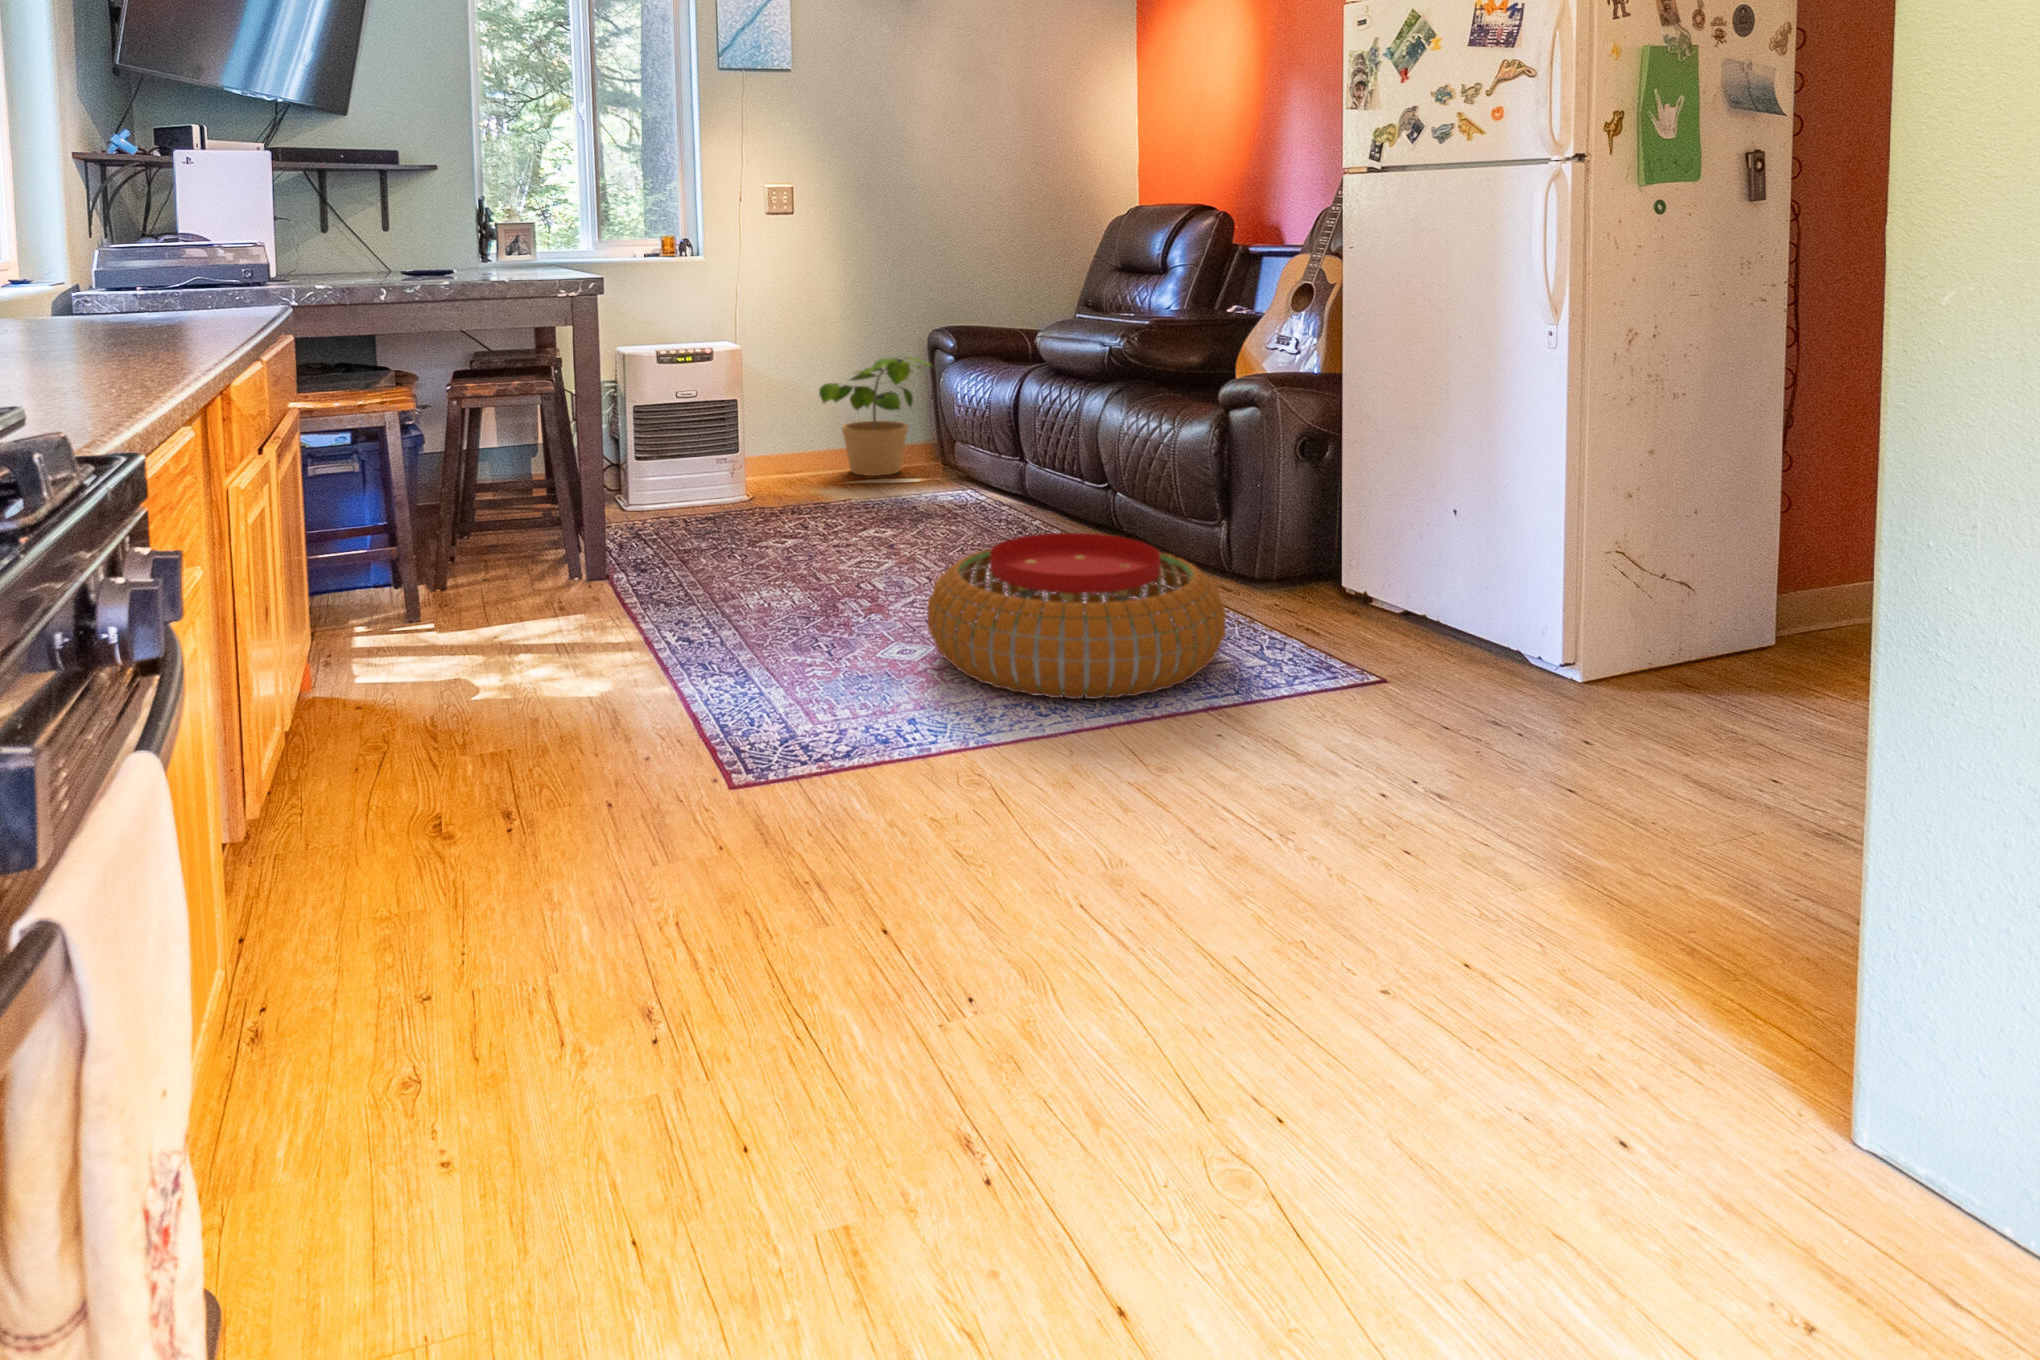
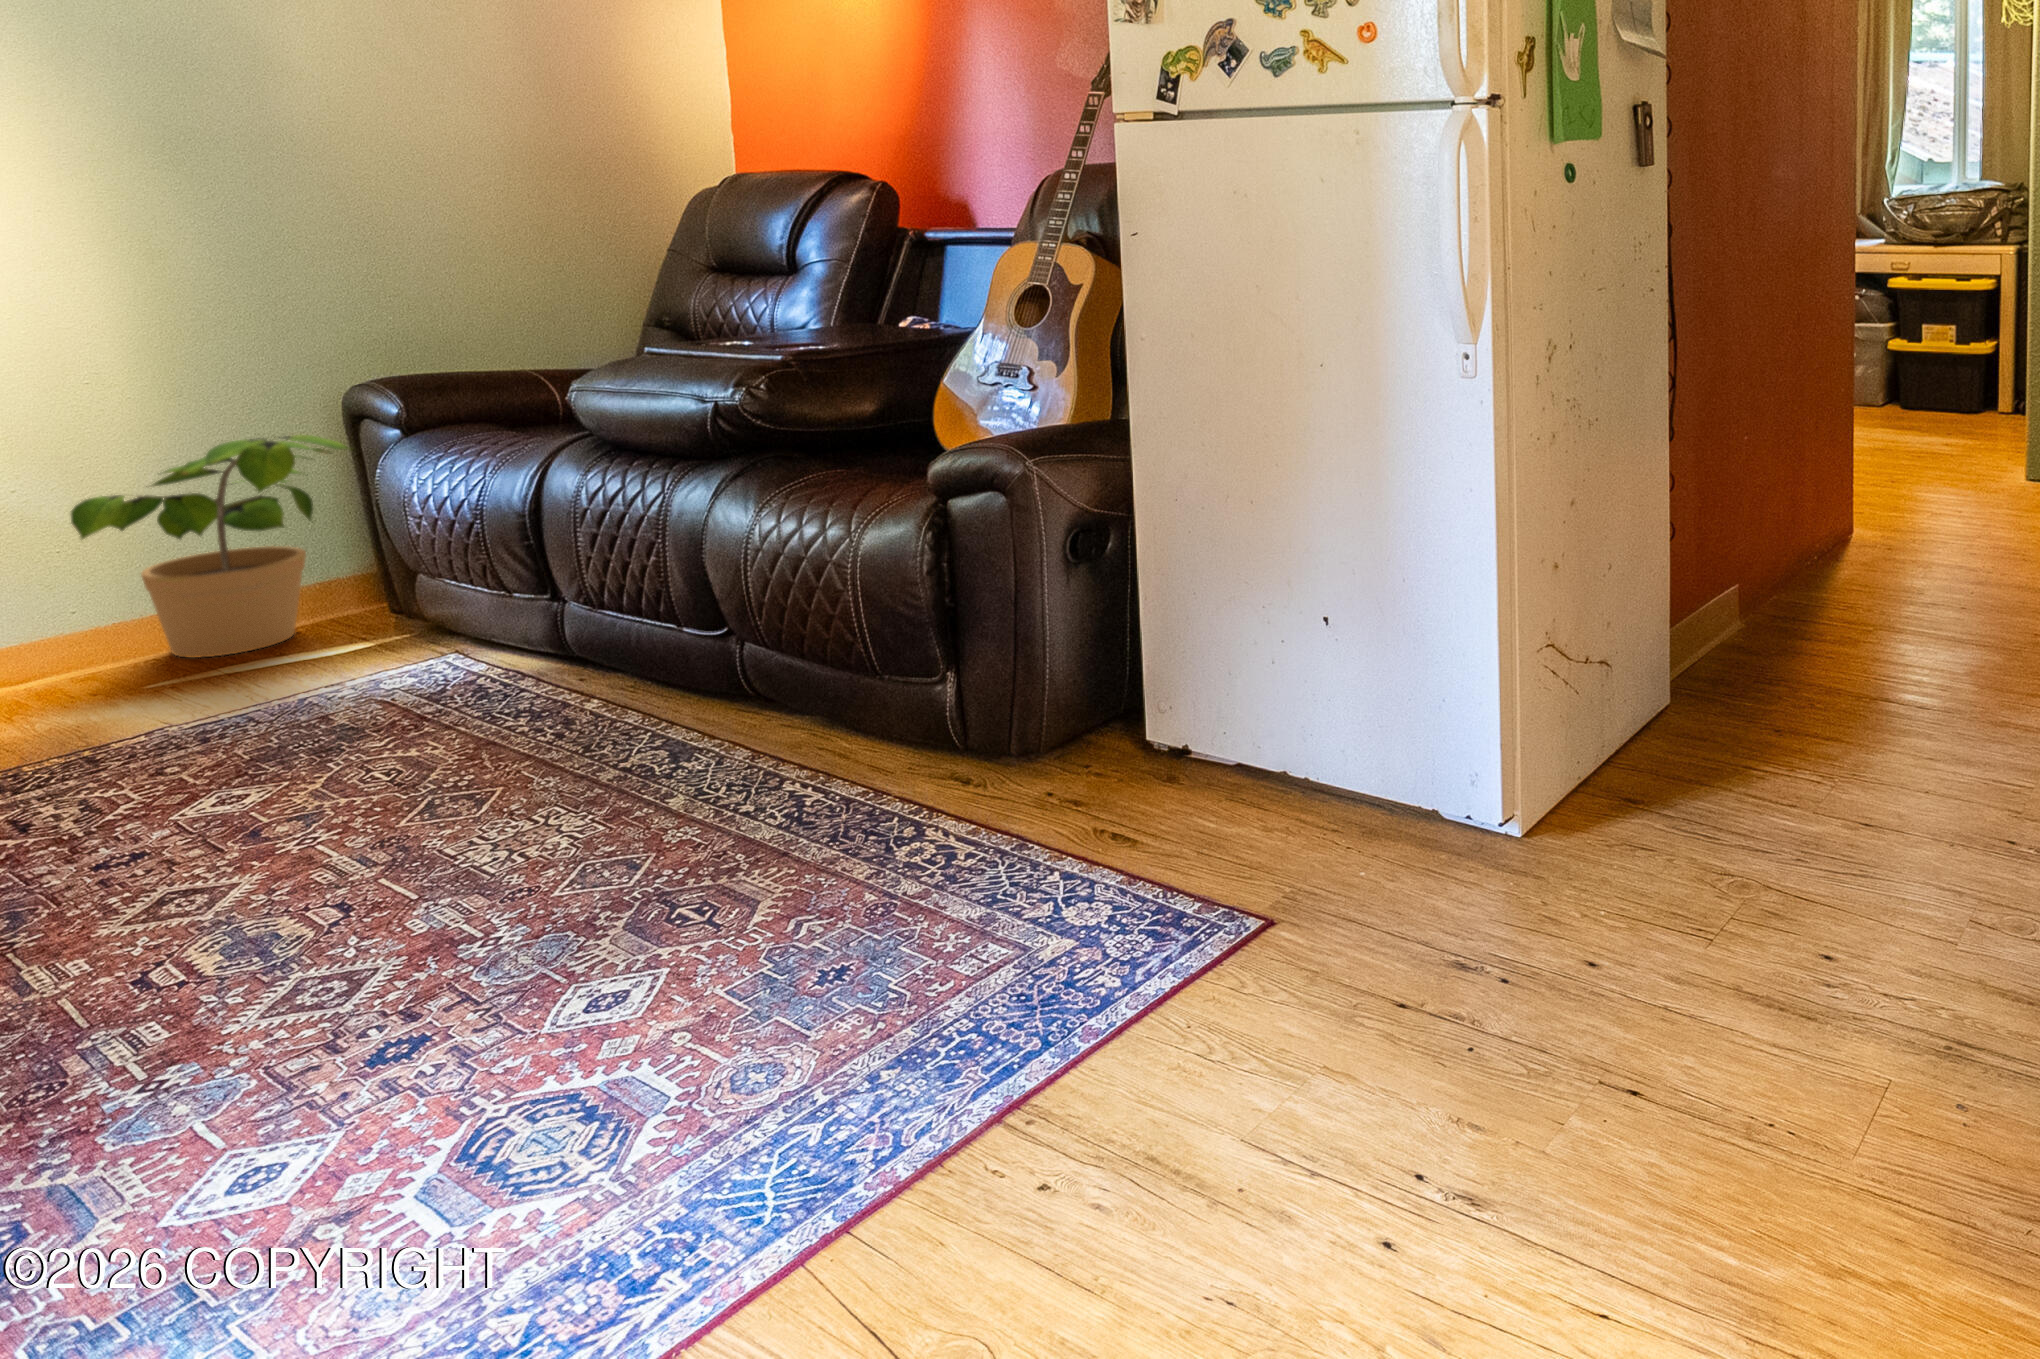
pouf: present [927,533,1226,699] -> none [306,779,1007,1229]

